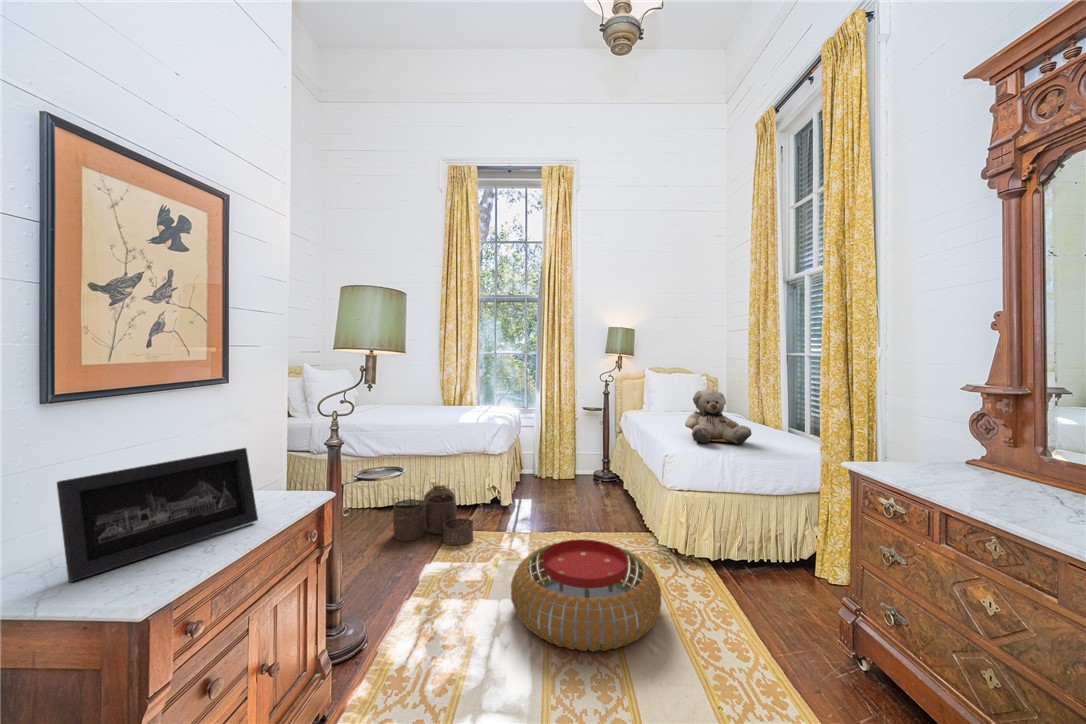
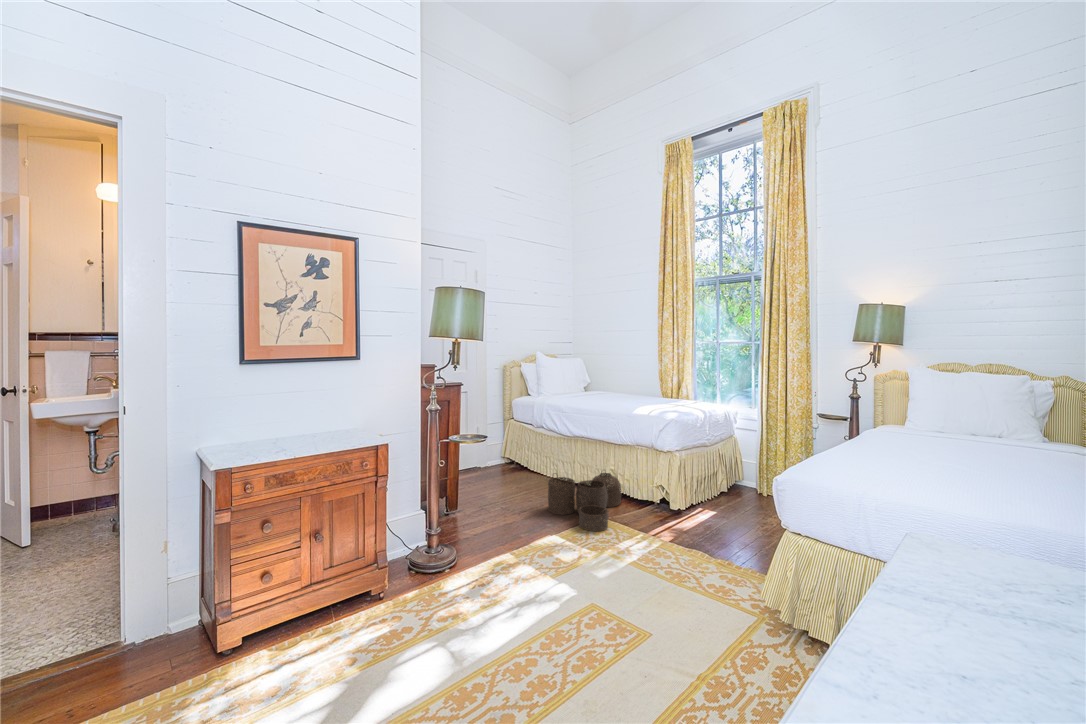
teddy bear: present [685,389,752,444] -> none [840,400,956,495]
picture frame: present [57,448,258,582] -> none [222,400,320,451]
pouf: present [511,539,661,652] -> none [533,548,701,674]

